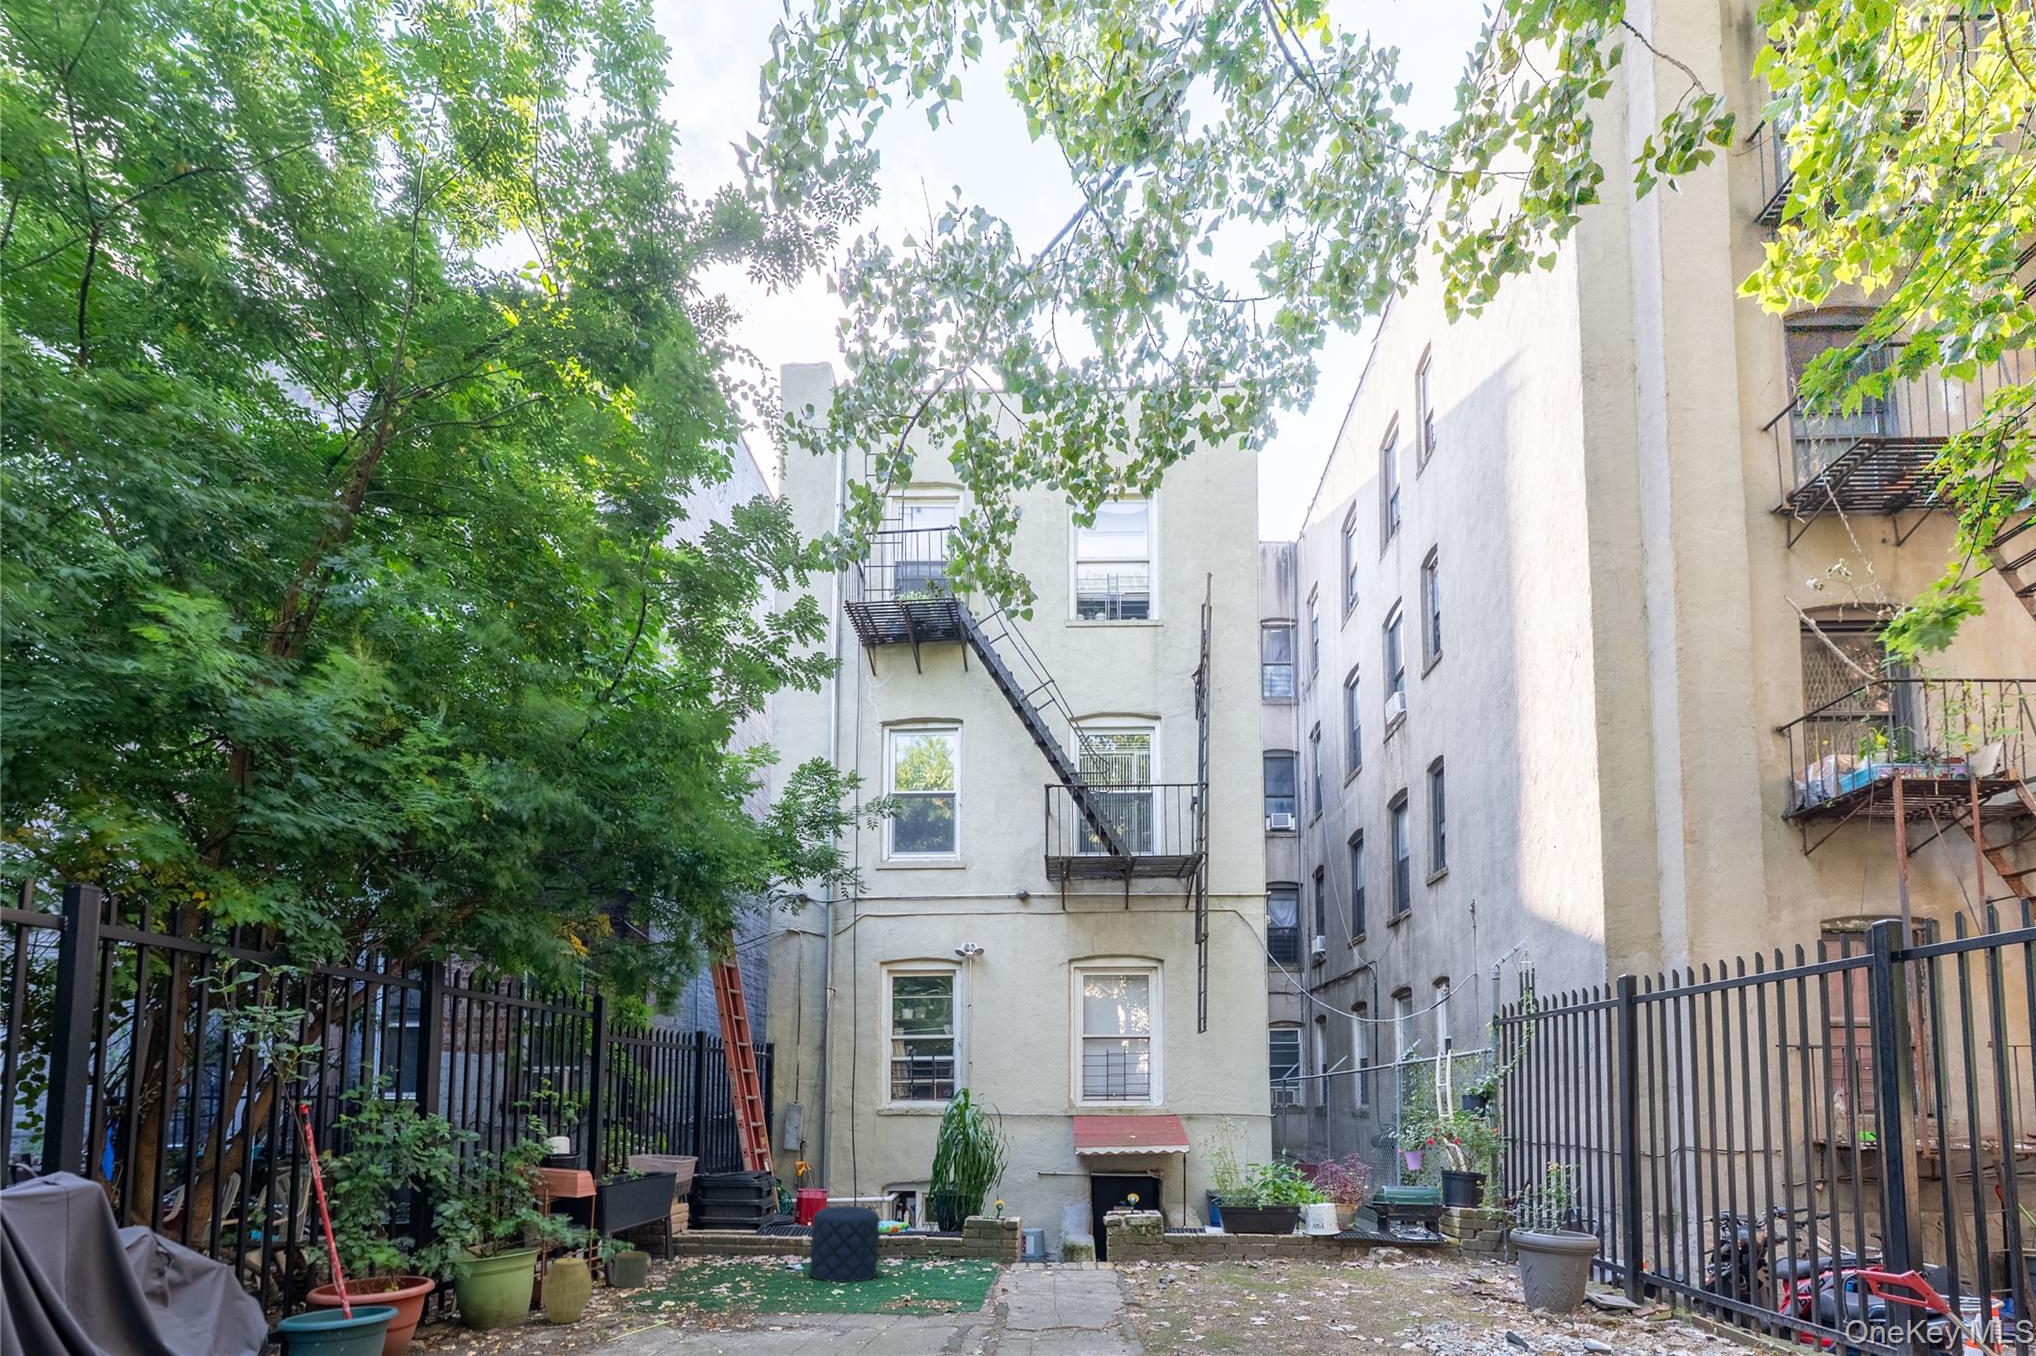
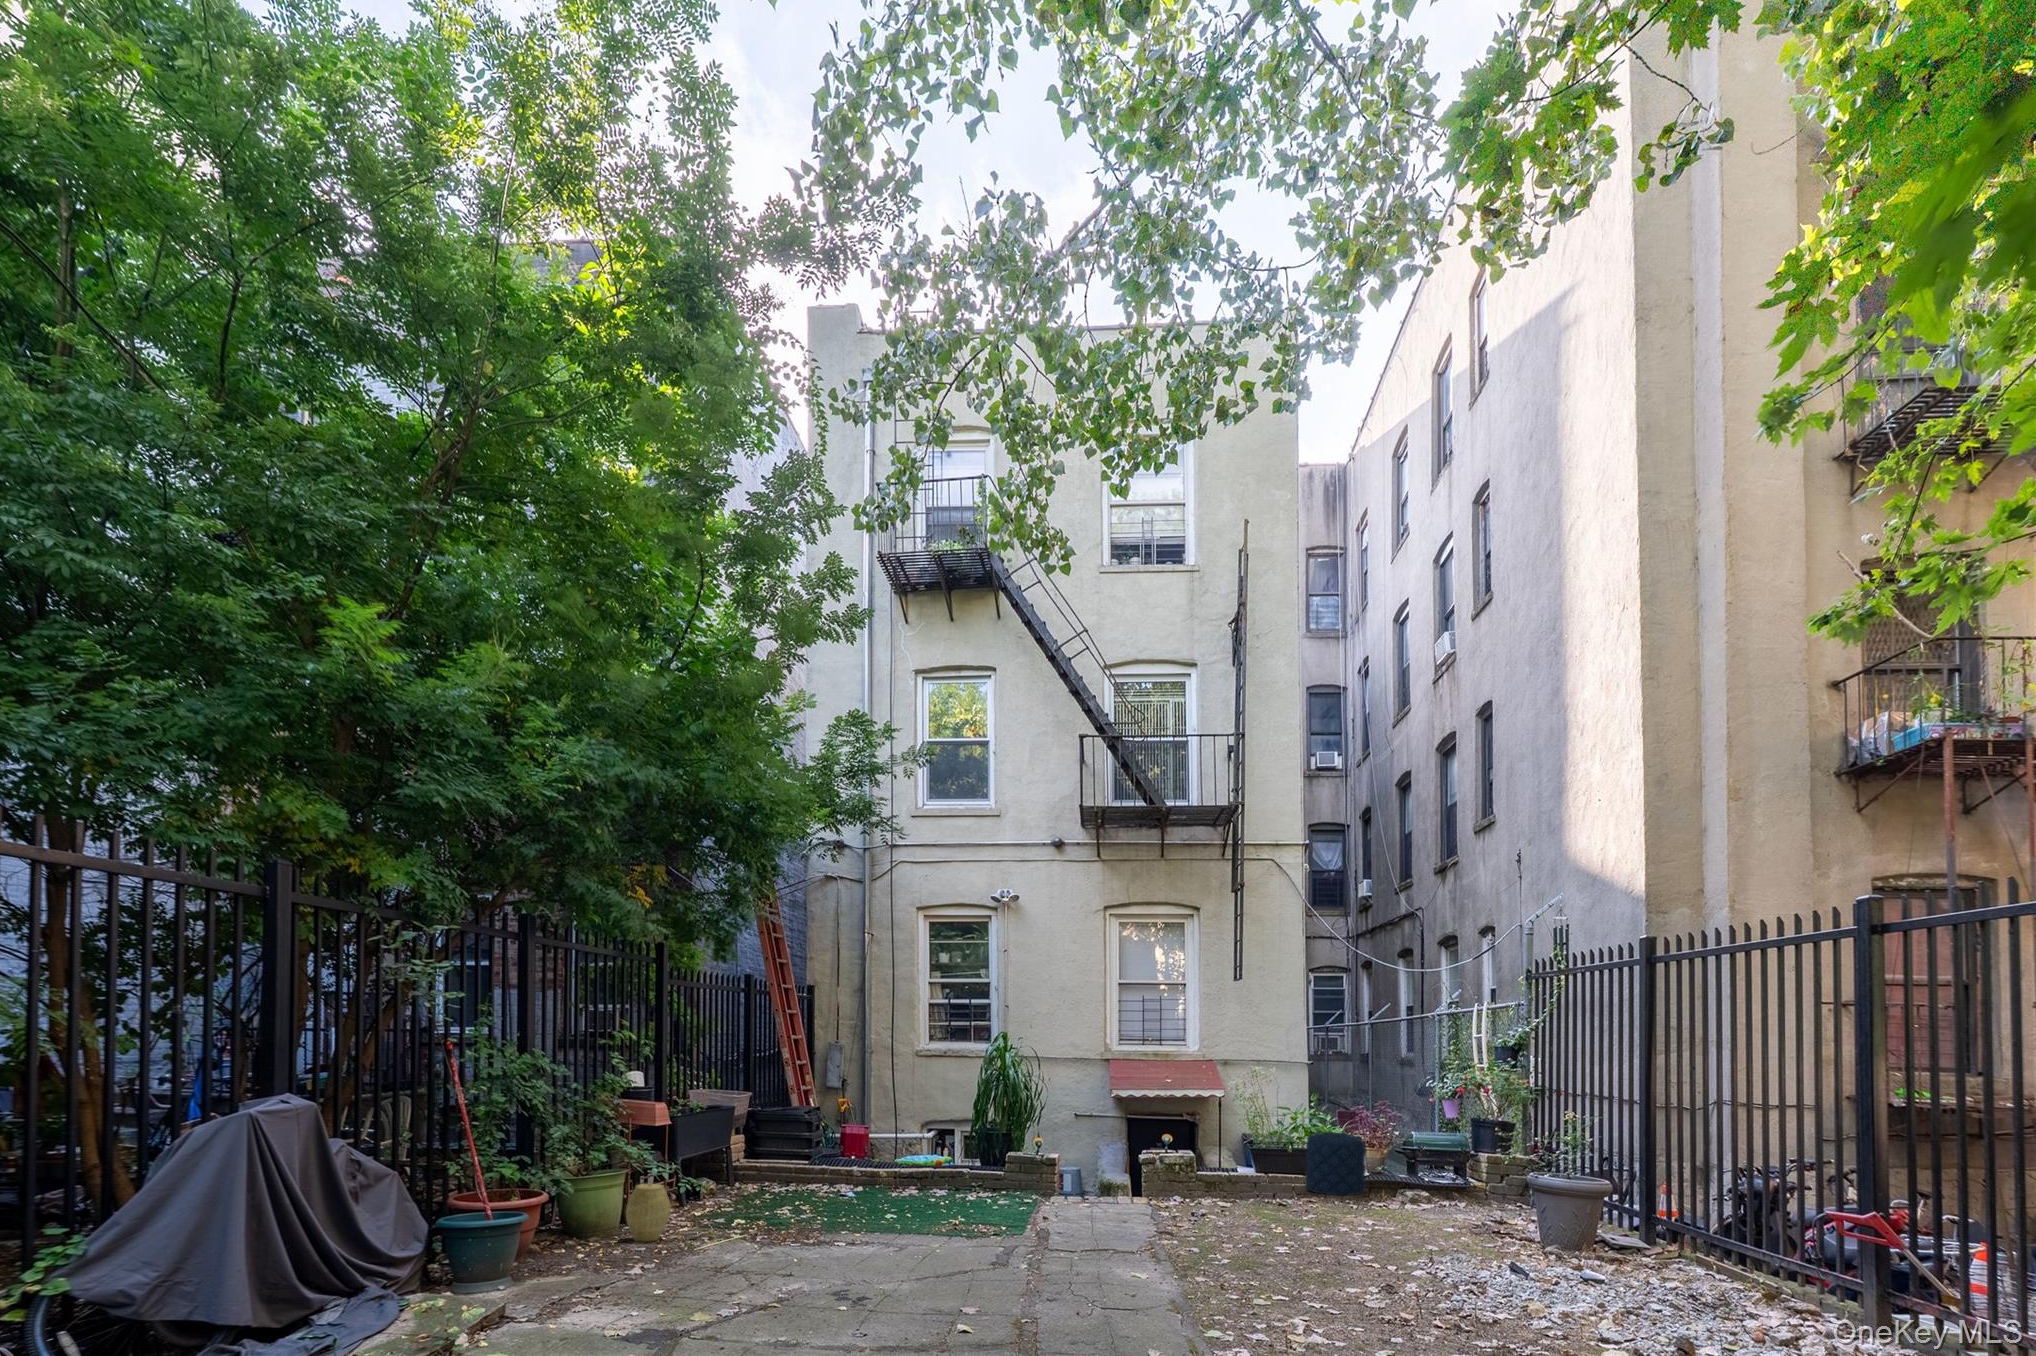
pouf: present [810,1206,880,1282] -> present [1305,1132,1366,1195]
planter: present [614,1251,649,1288] -> none [681,1181,713,1214]

